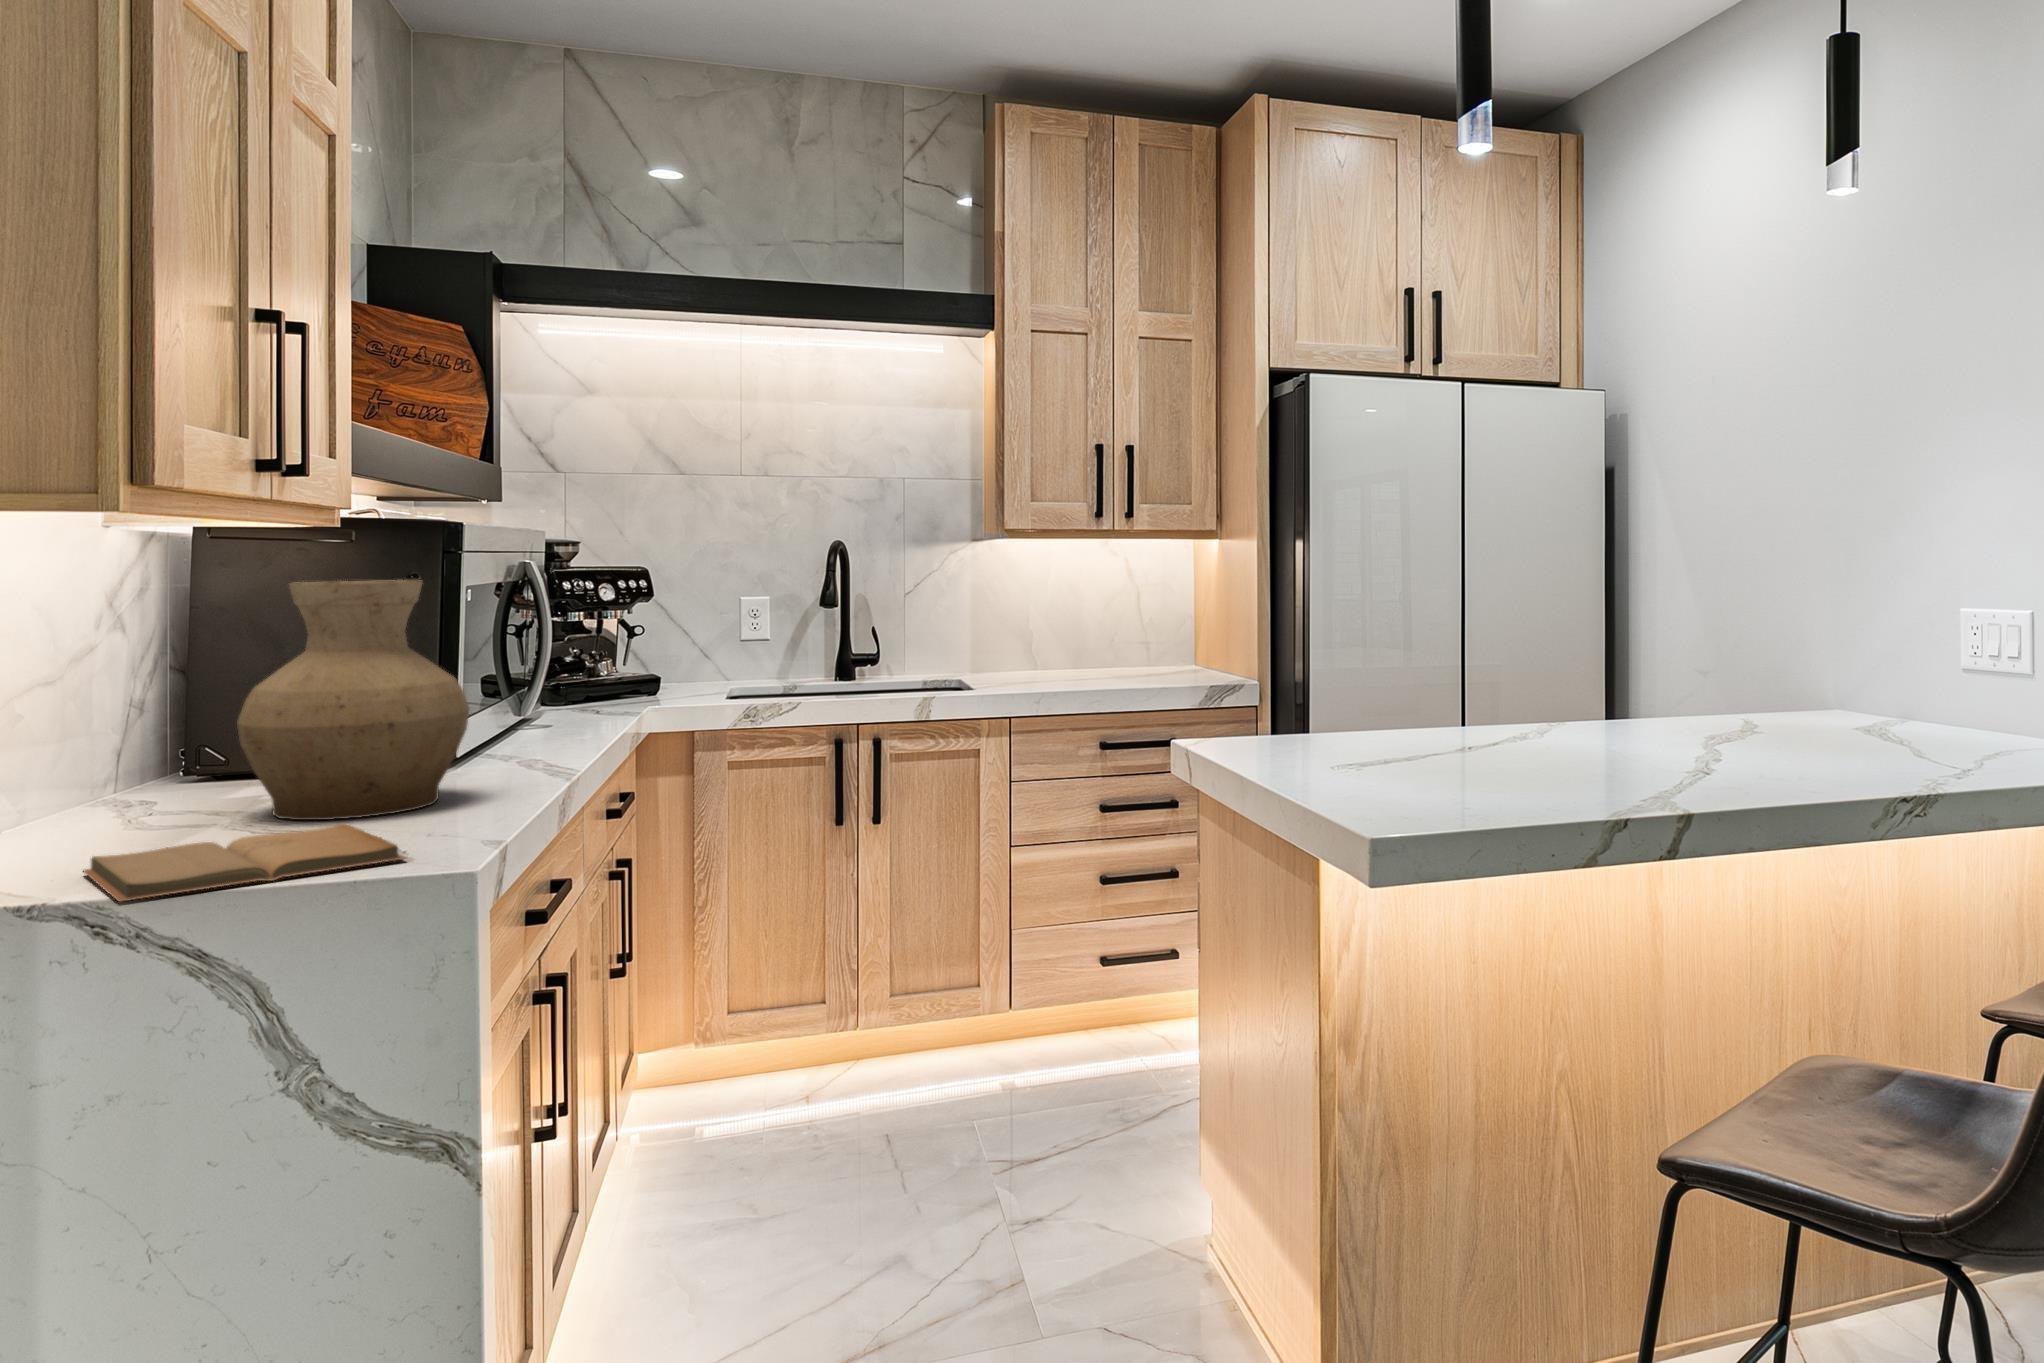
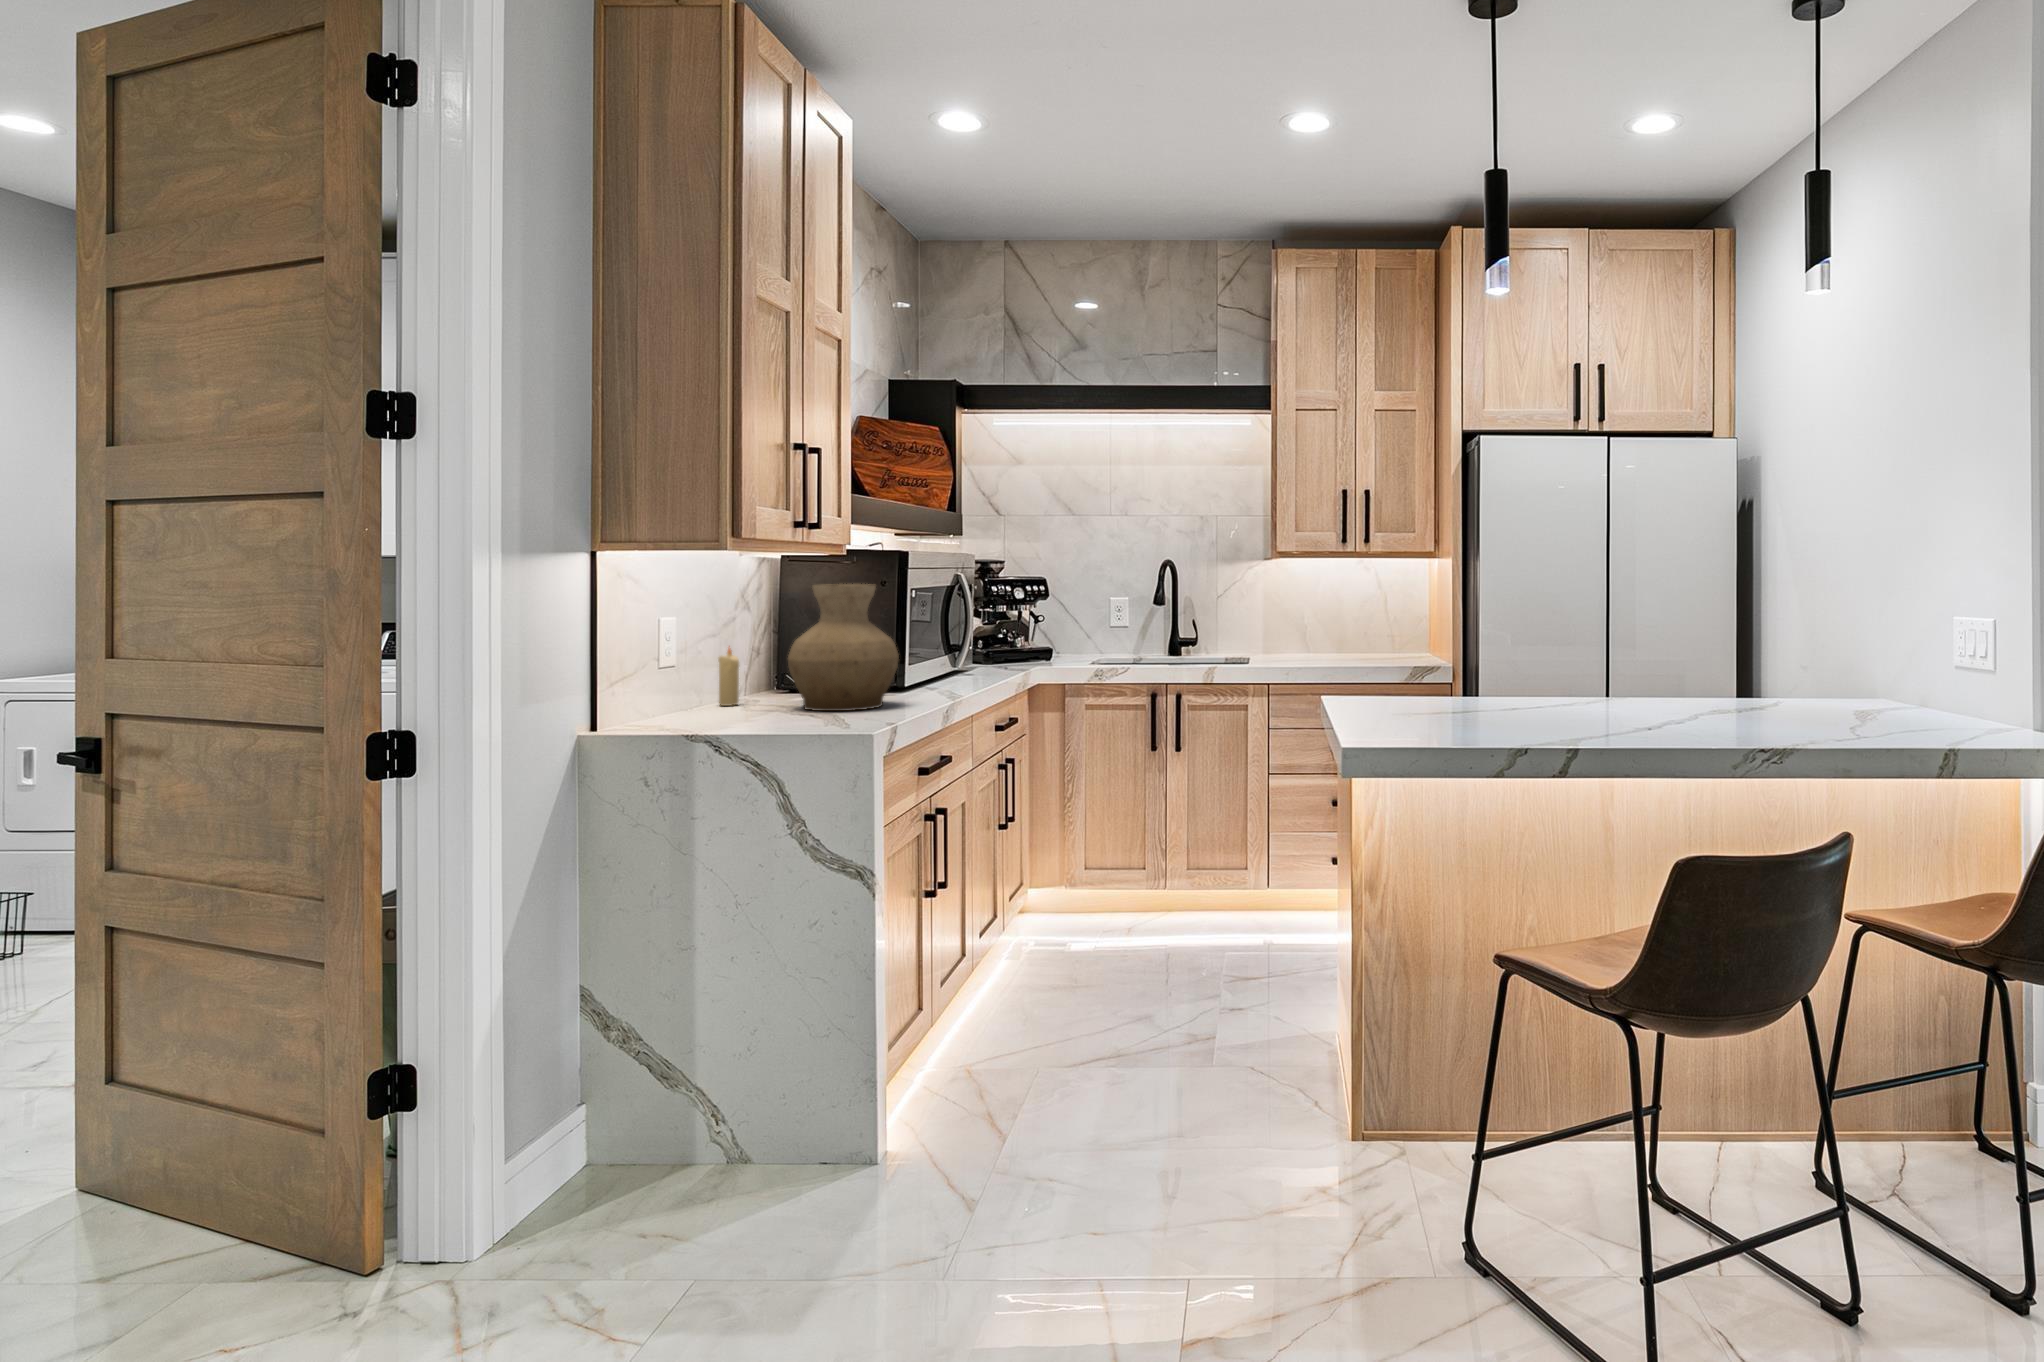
candle: none [76,701,125,820] -> present [718,646,739,706]
book: present [84,824,405,901] -> none [715,711,851,735]

